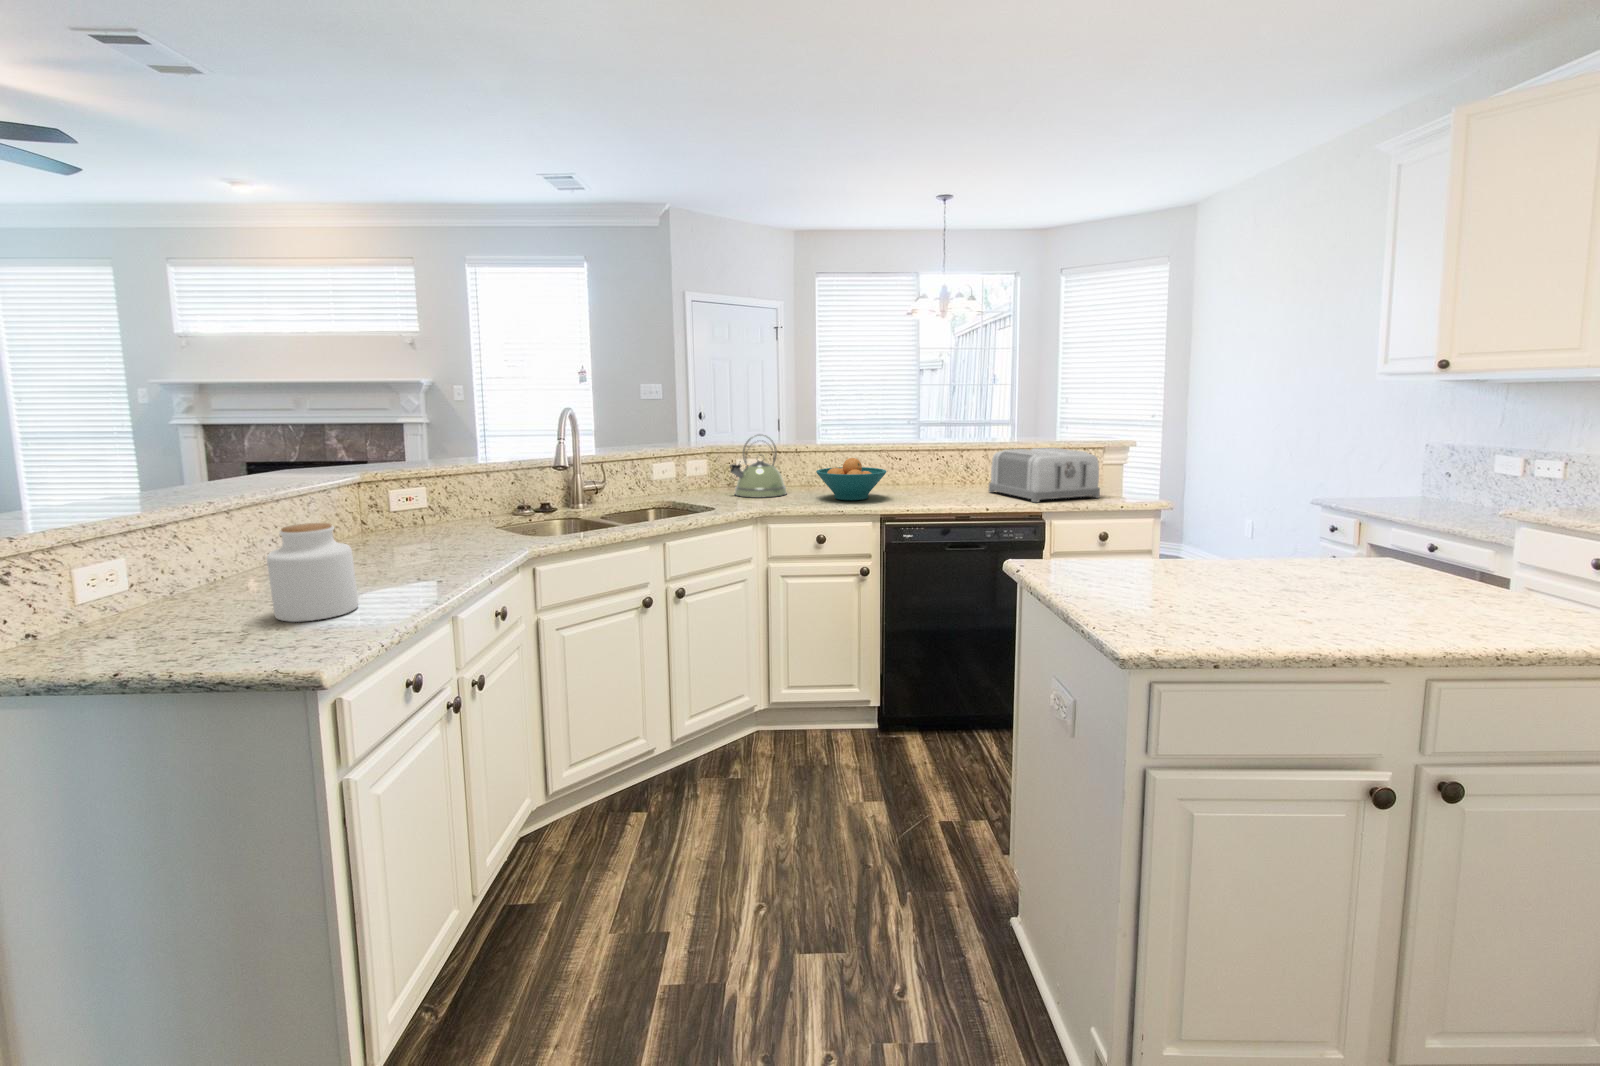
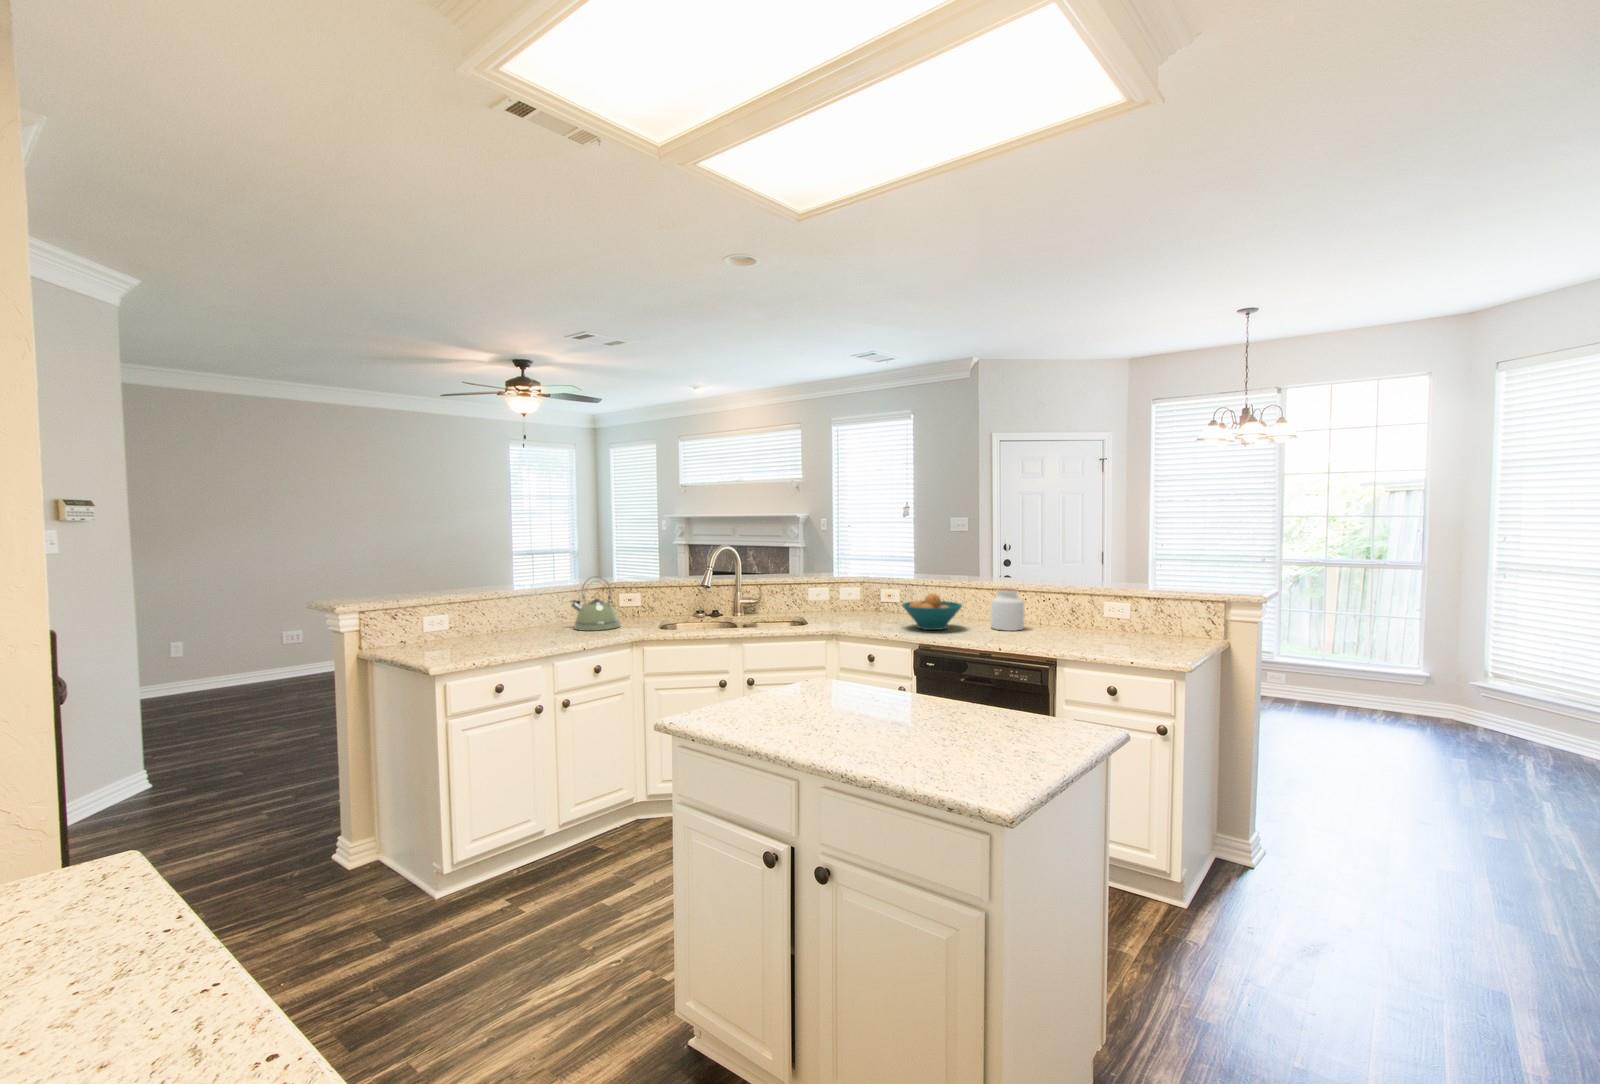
kettle: present [730,434,786,498] -> present [571,577,620,631]
toaster: present [988,448,1100,502] -> none [1069,596,1157,653]
jar: present [267,523,359,622] -> present [991,588,1024,631]

